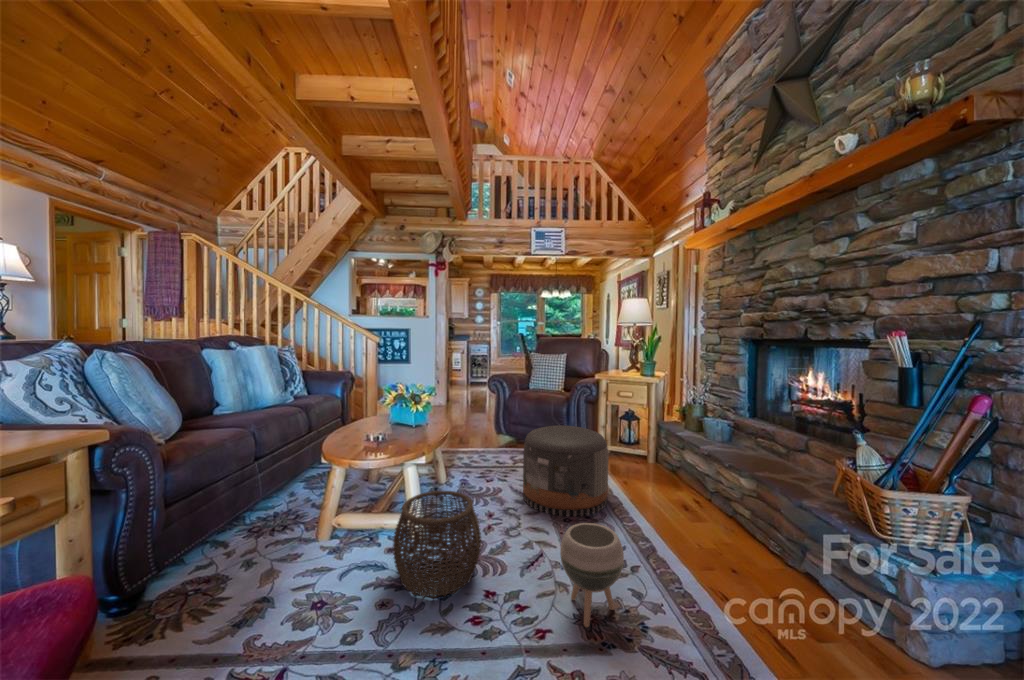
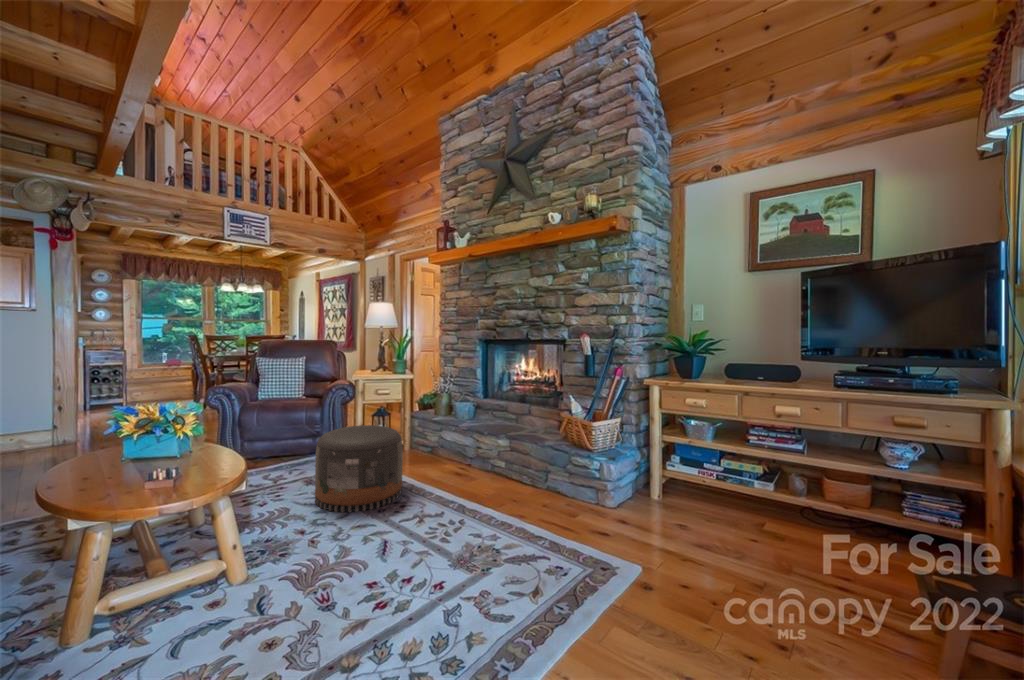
woven basket: present [393,491,482,598] -> none [249,504,354,623]
planter: present [560,523,624,627] -> none [433,489,483,567]

